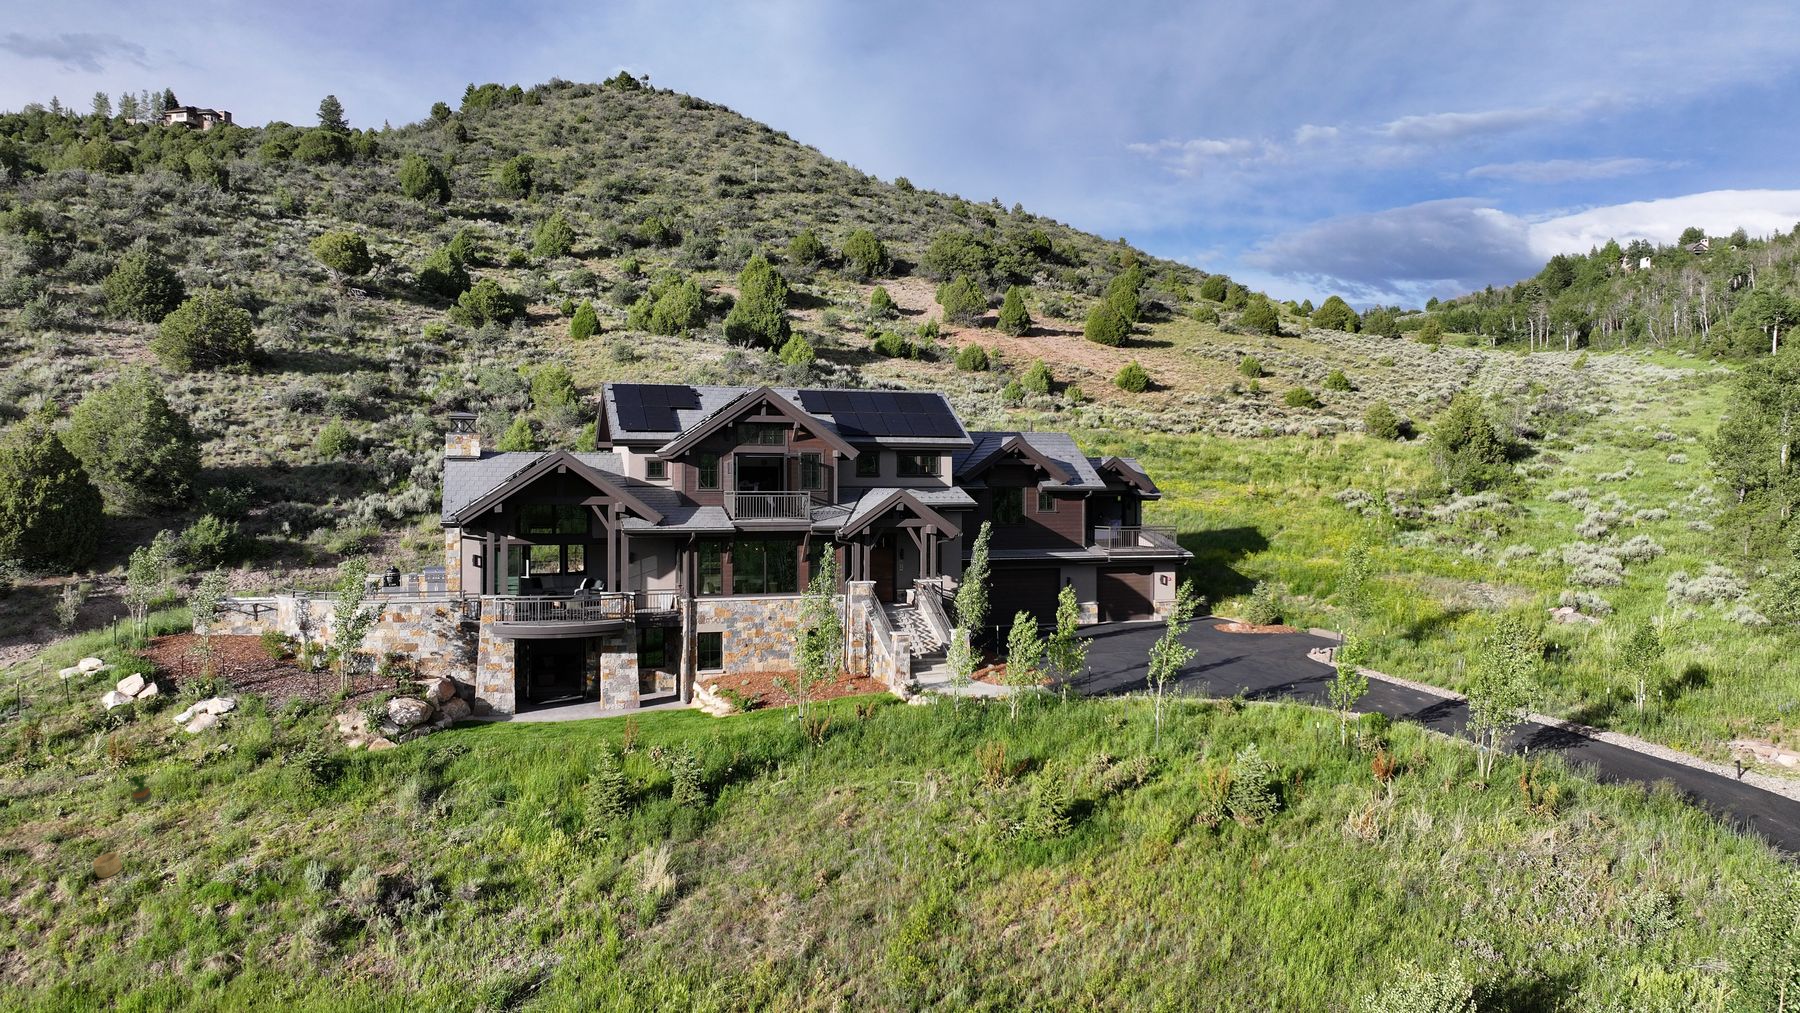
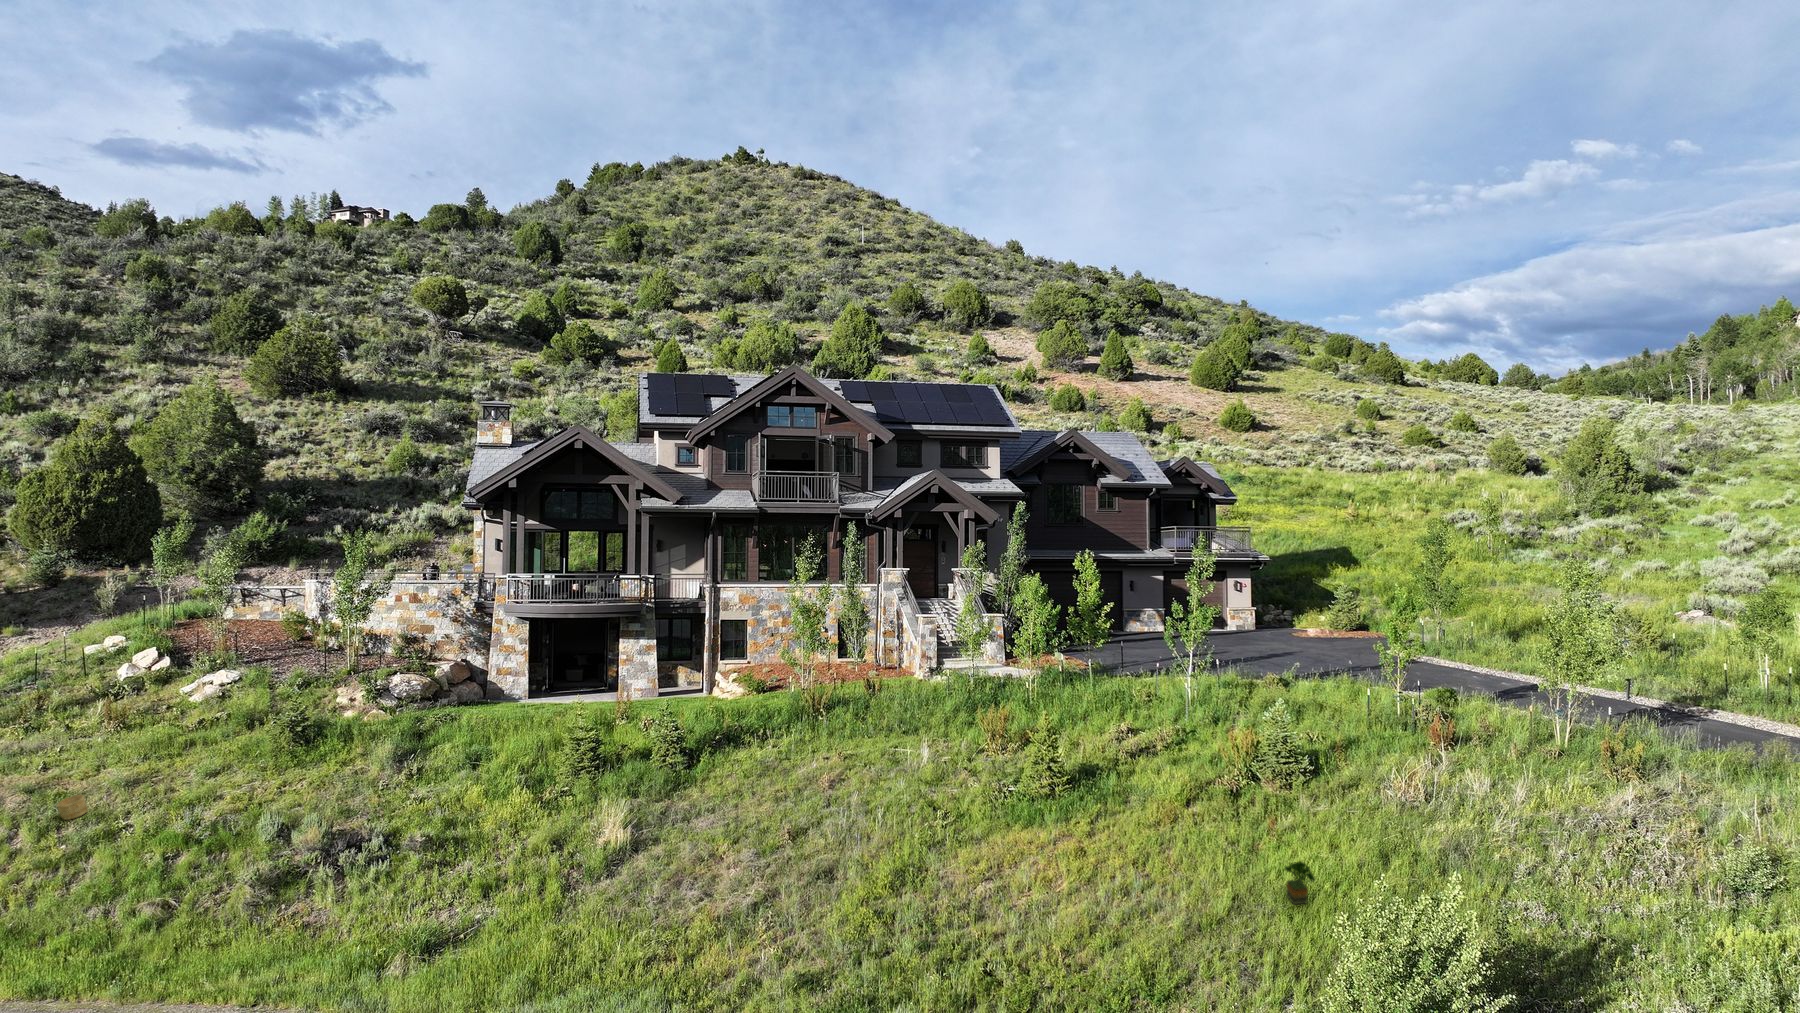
potted tree: present [129,775,151,803] -> present [1284,862,1315,904]

